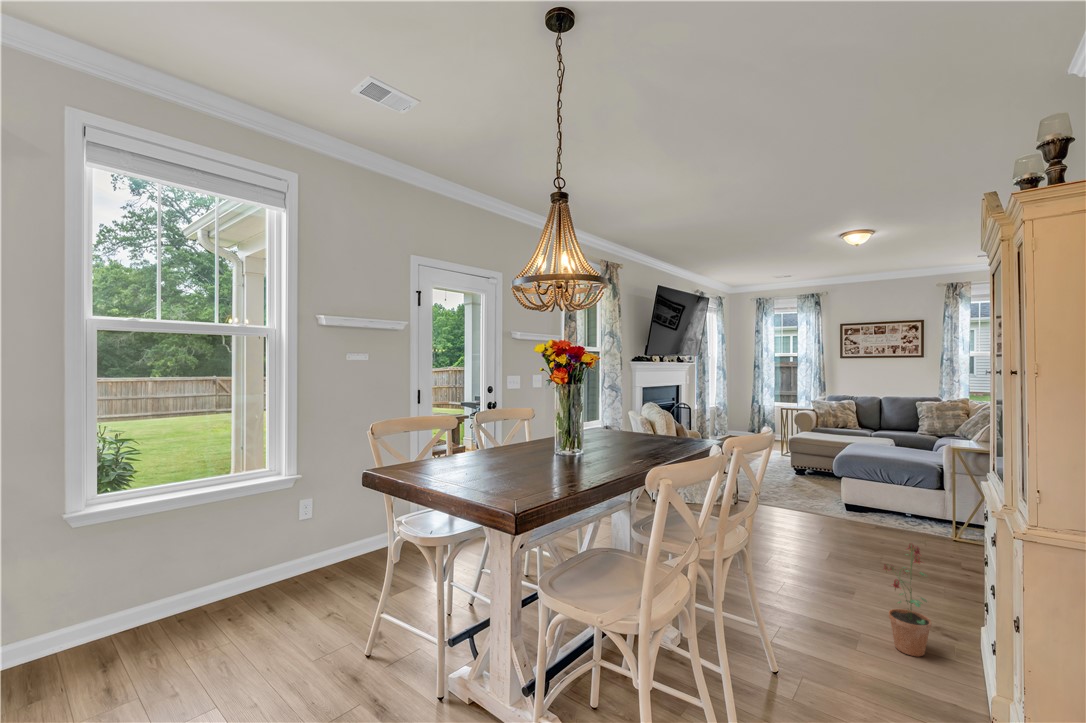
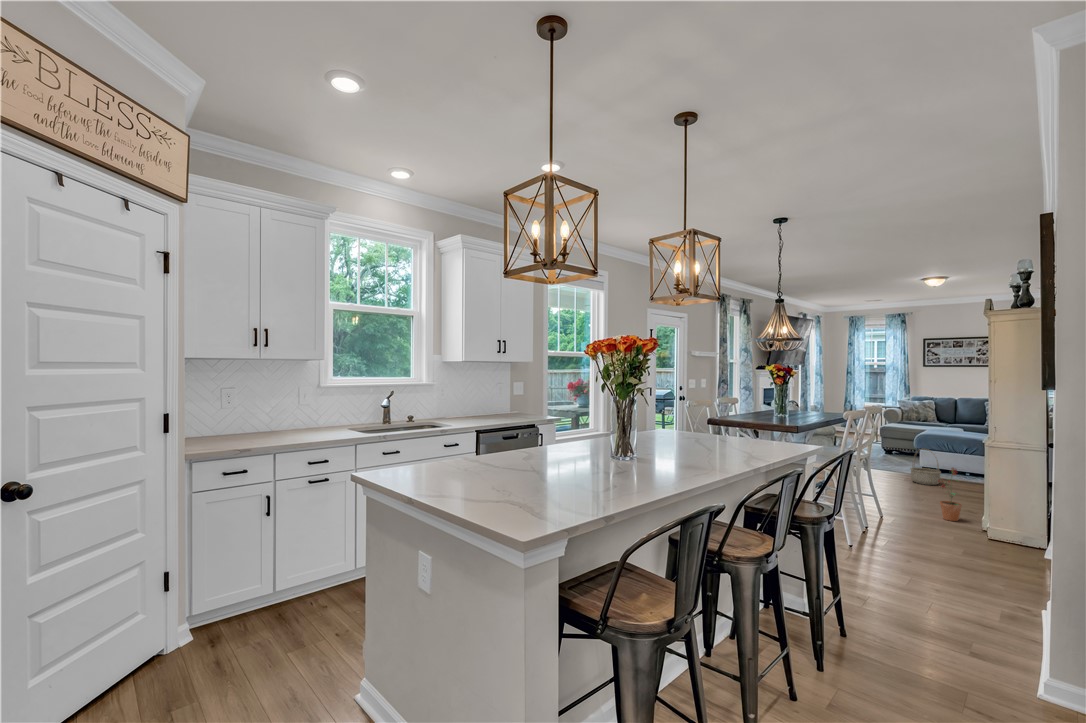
basket: none [829,480,875,539] -> present [910,449,941,485]

